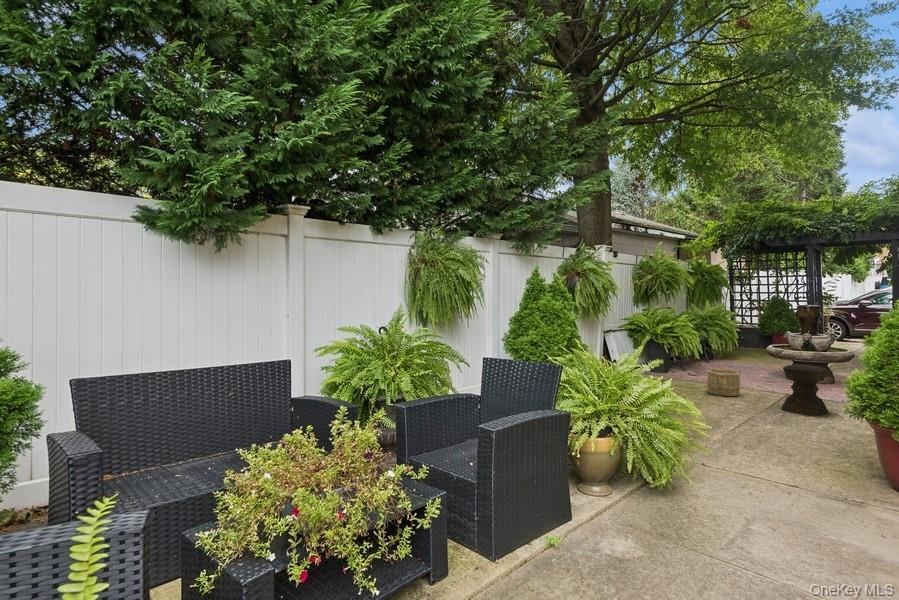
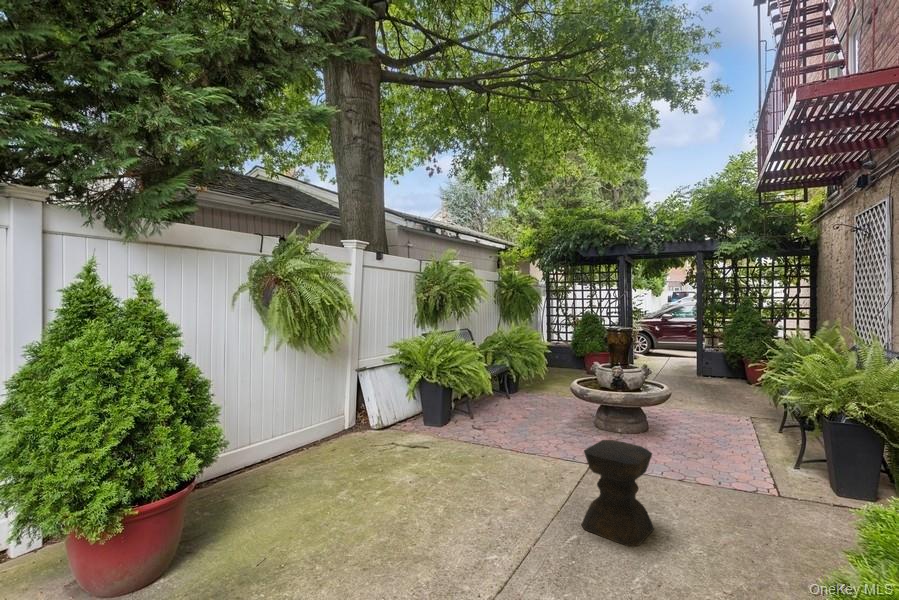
wooden bucket: present [707,368,741,396] -> none [479,436,528,488]

